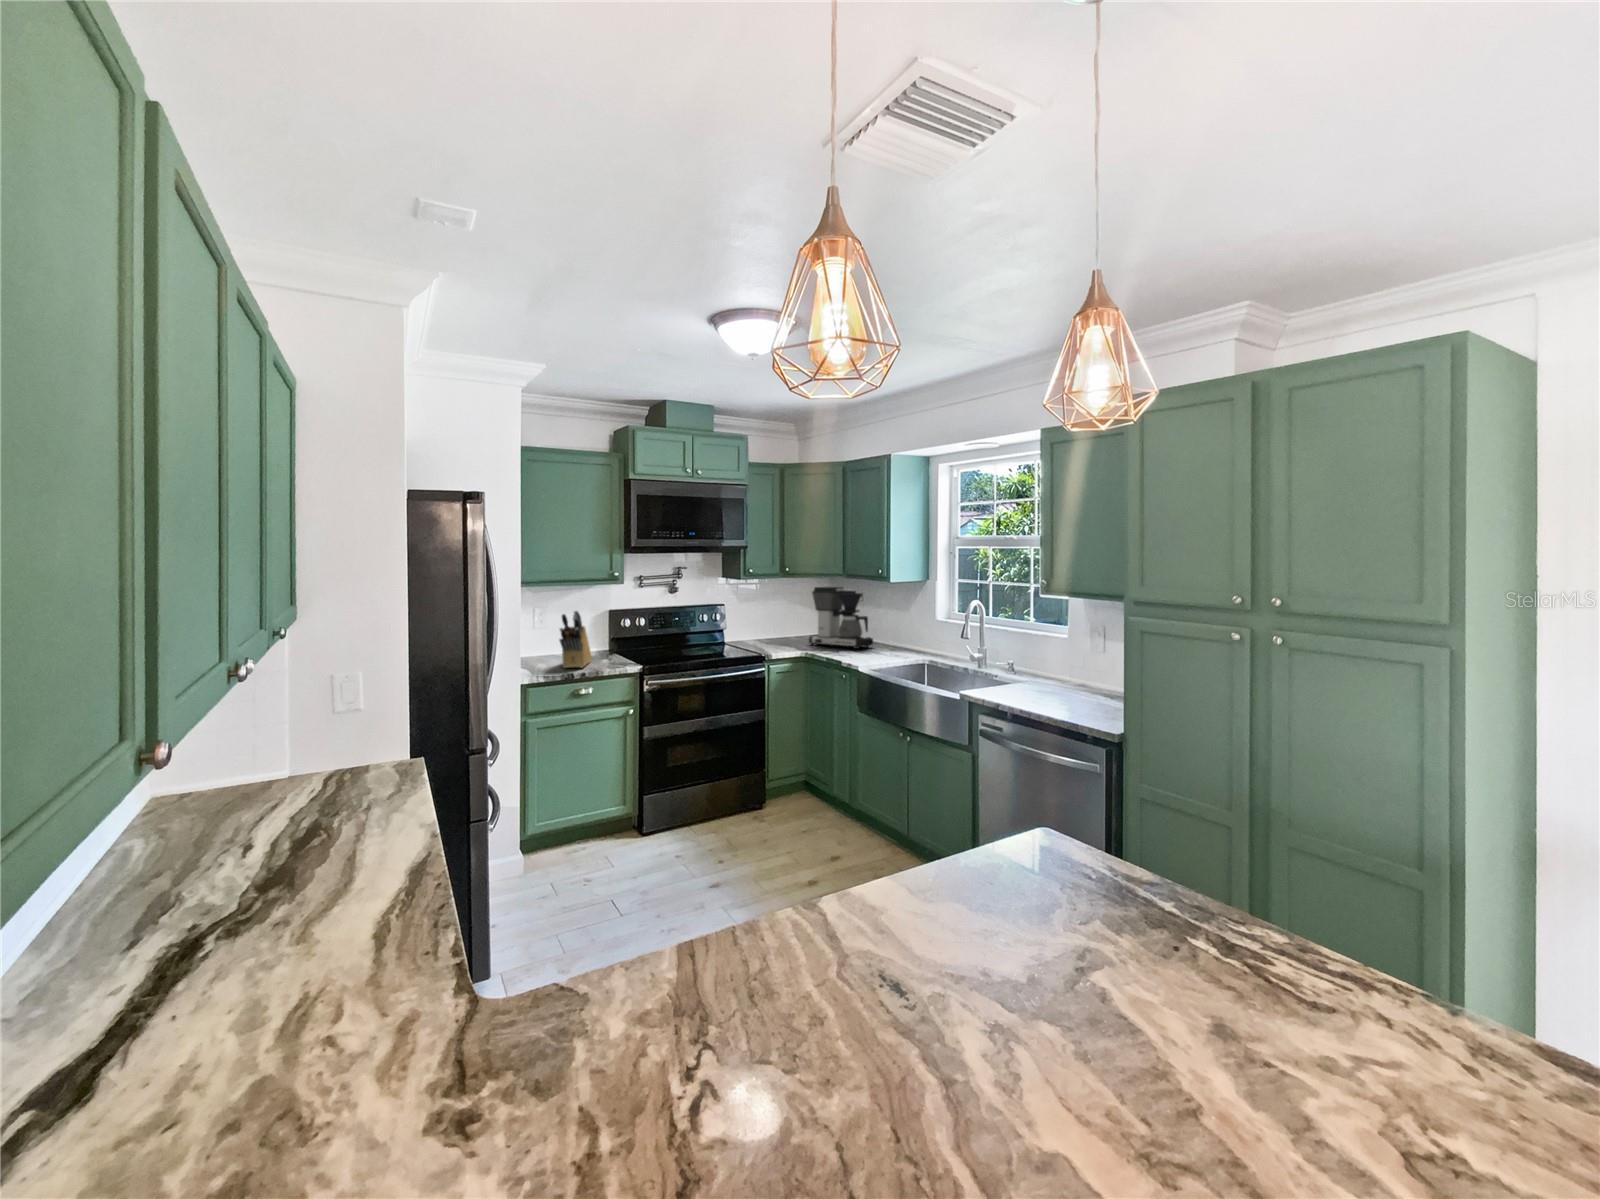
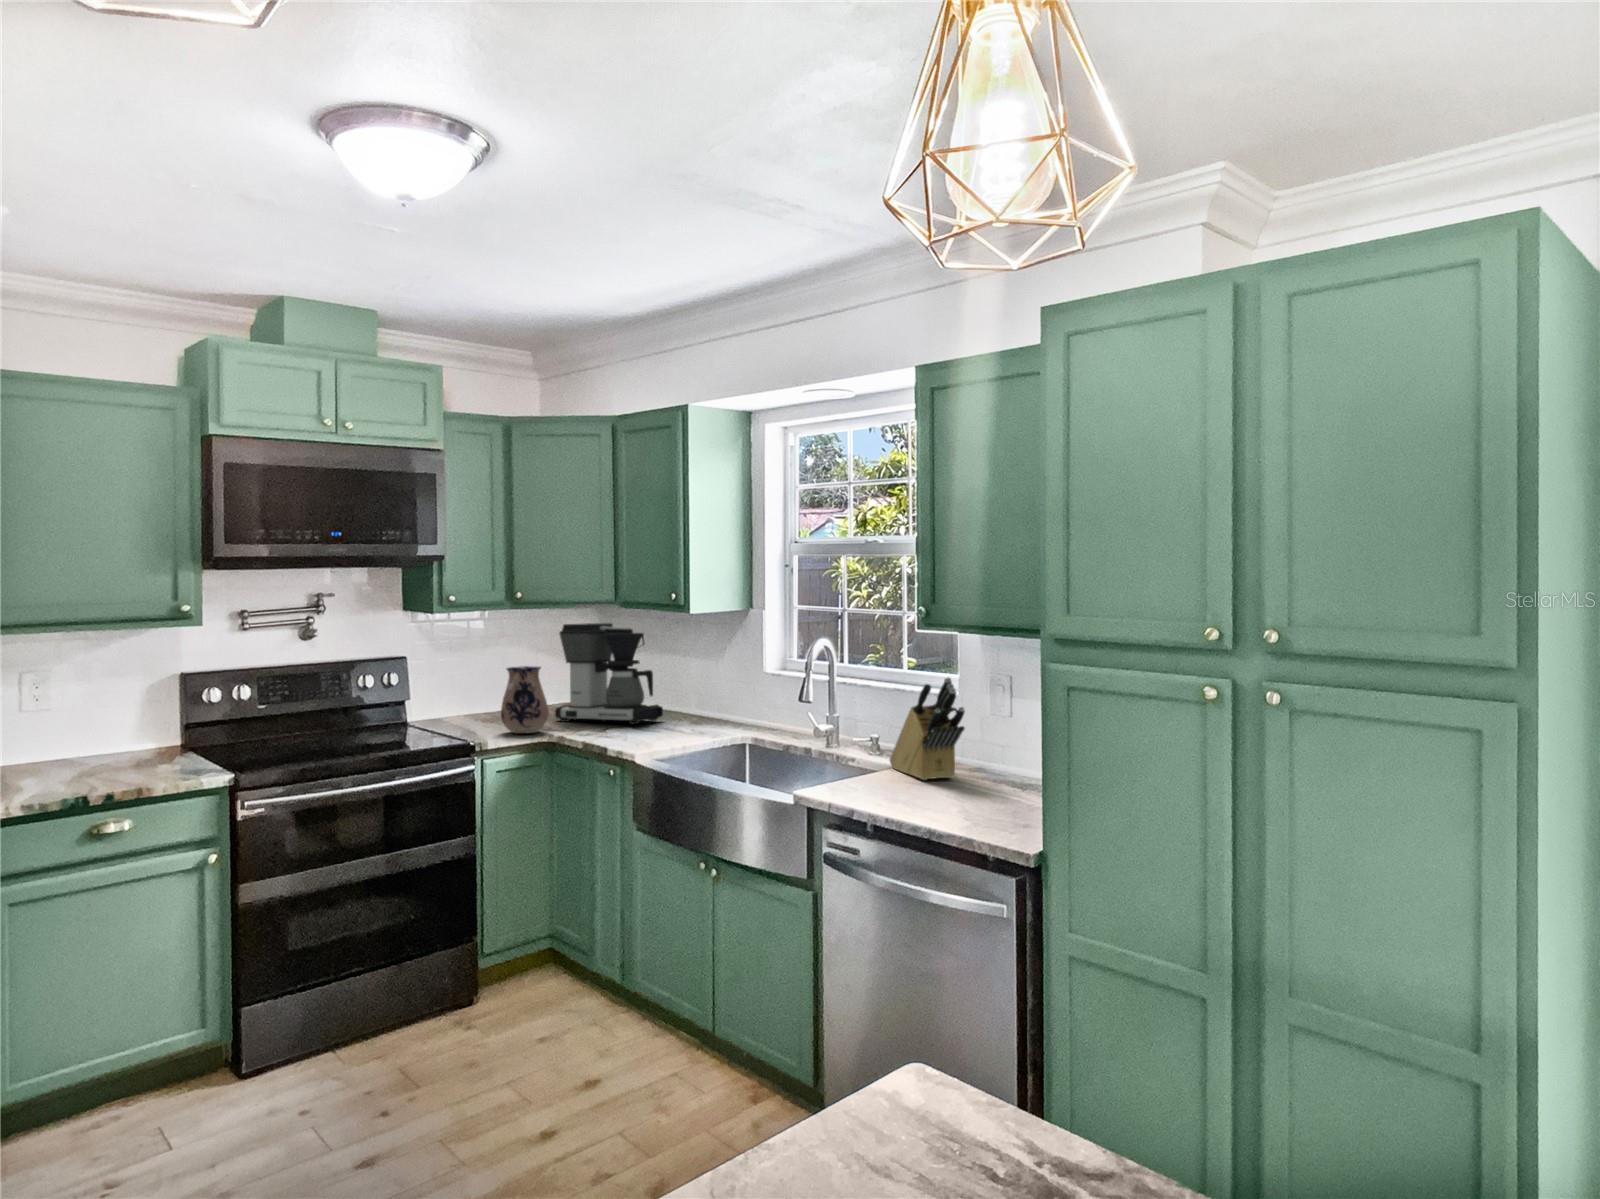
knife block: present [560,611,592,668] -> present [890,677,965,780]
ceramic pitcher: none [780,612,807,652] -> present [501,666,549,733]

